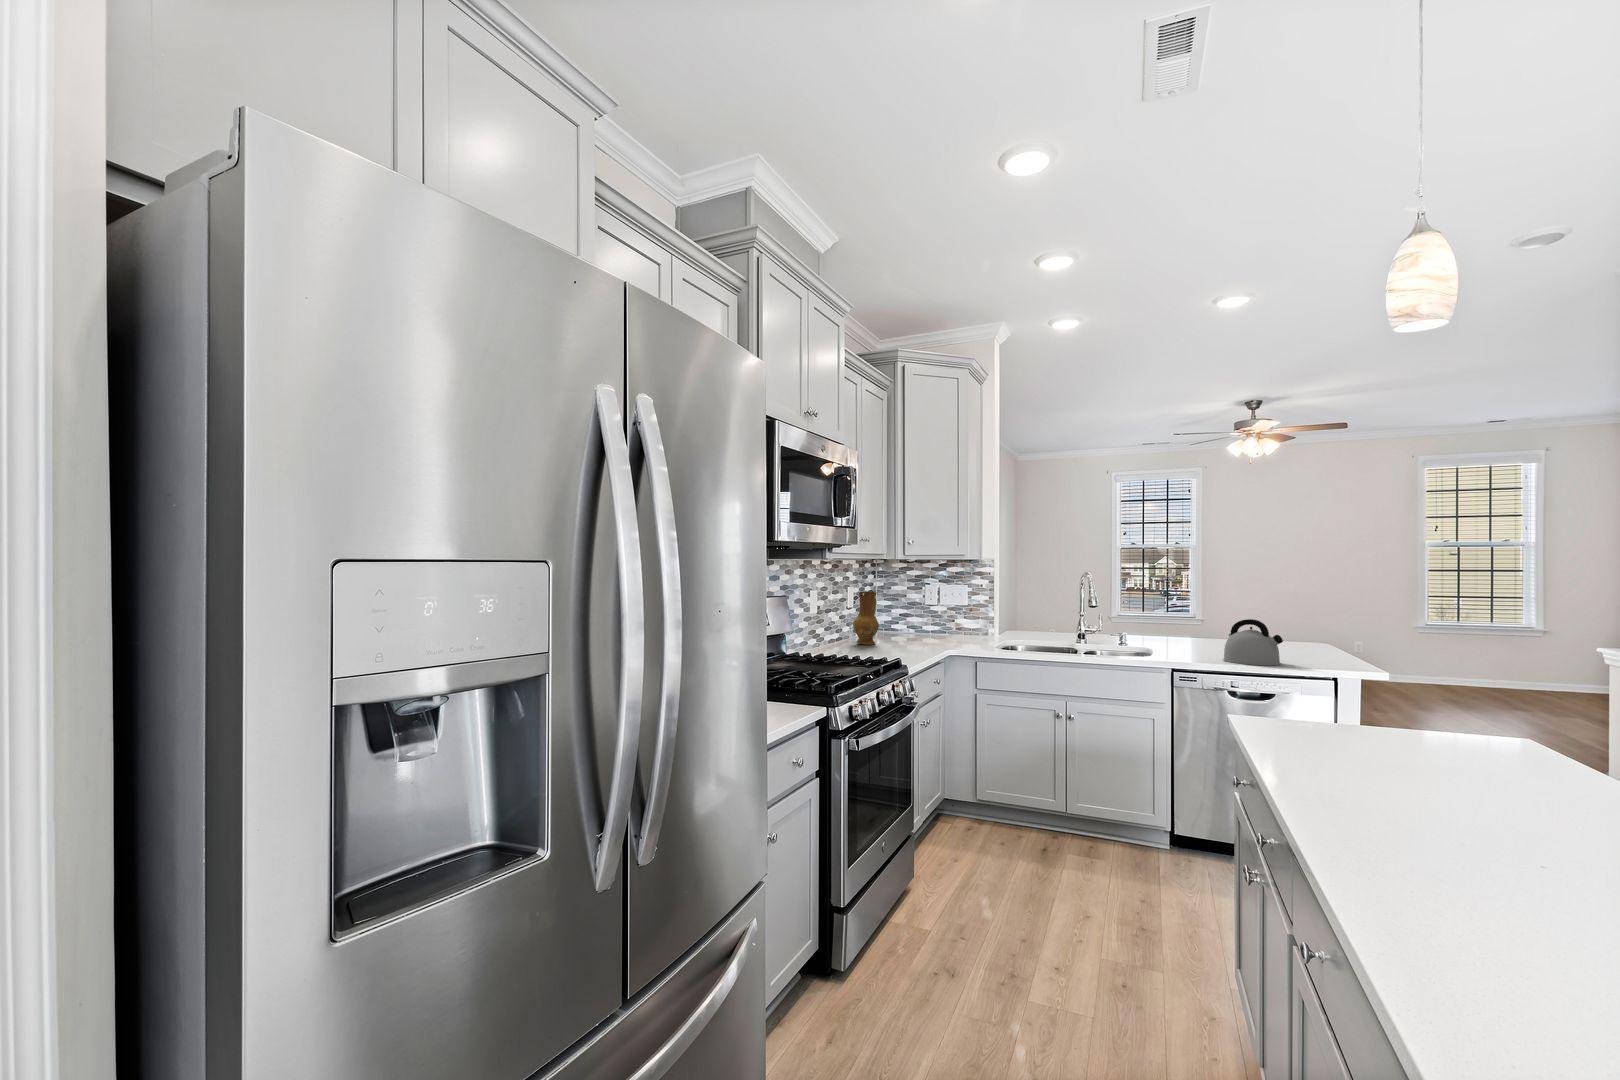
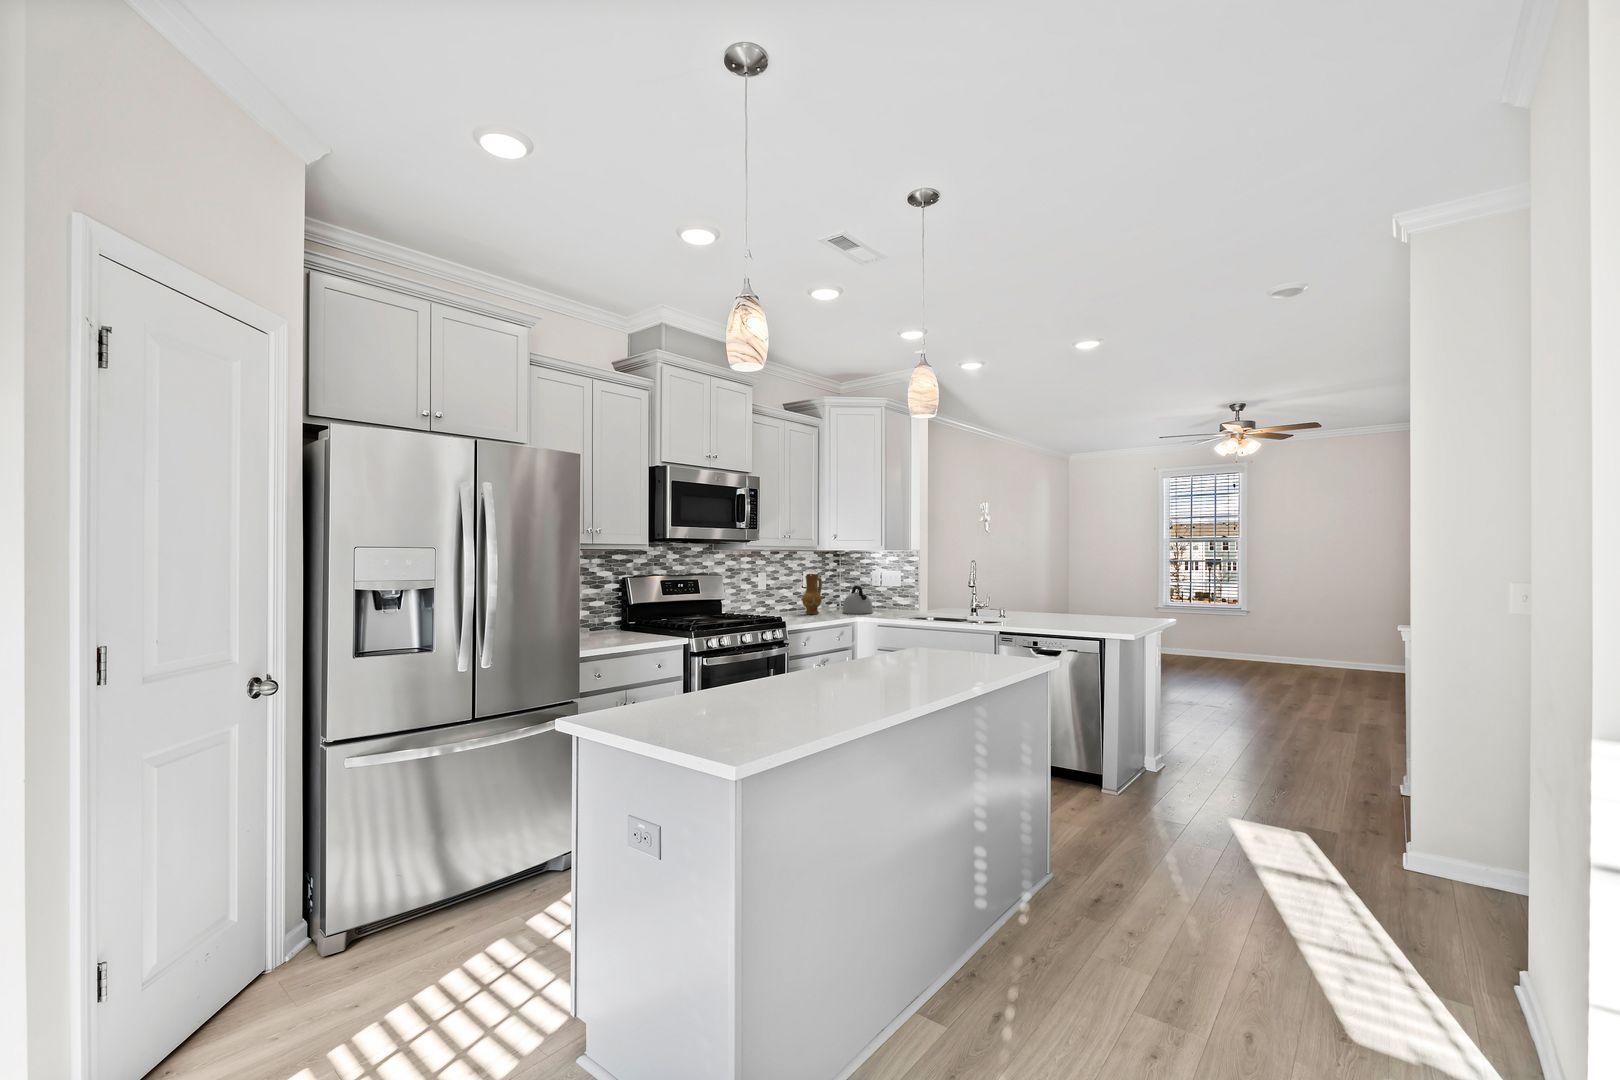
kettle: present [1223,619,1283,665] -> present [843,586,873,614]

